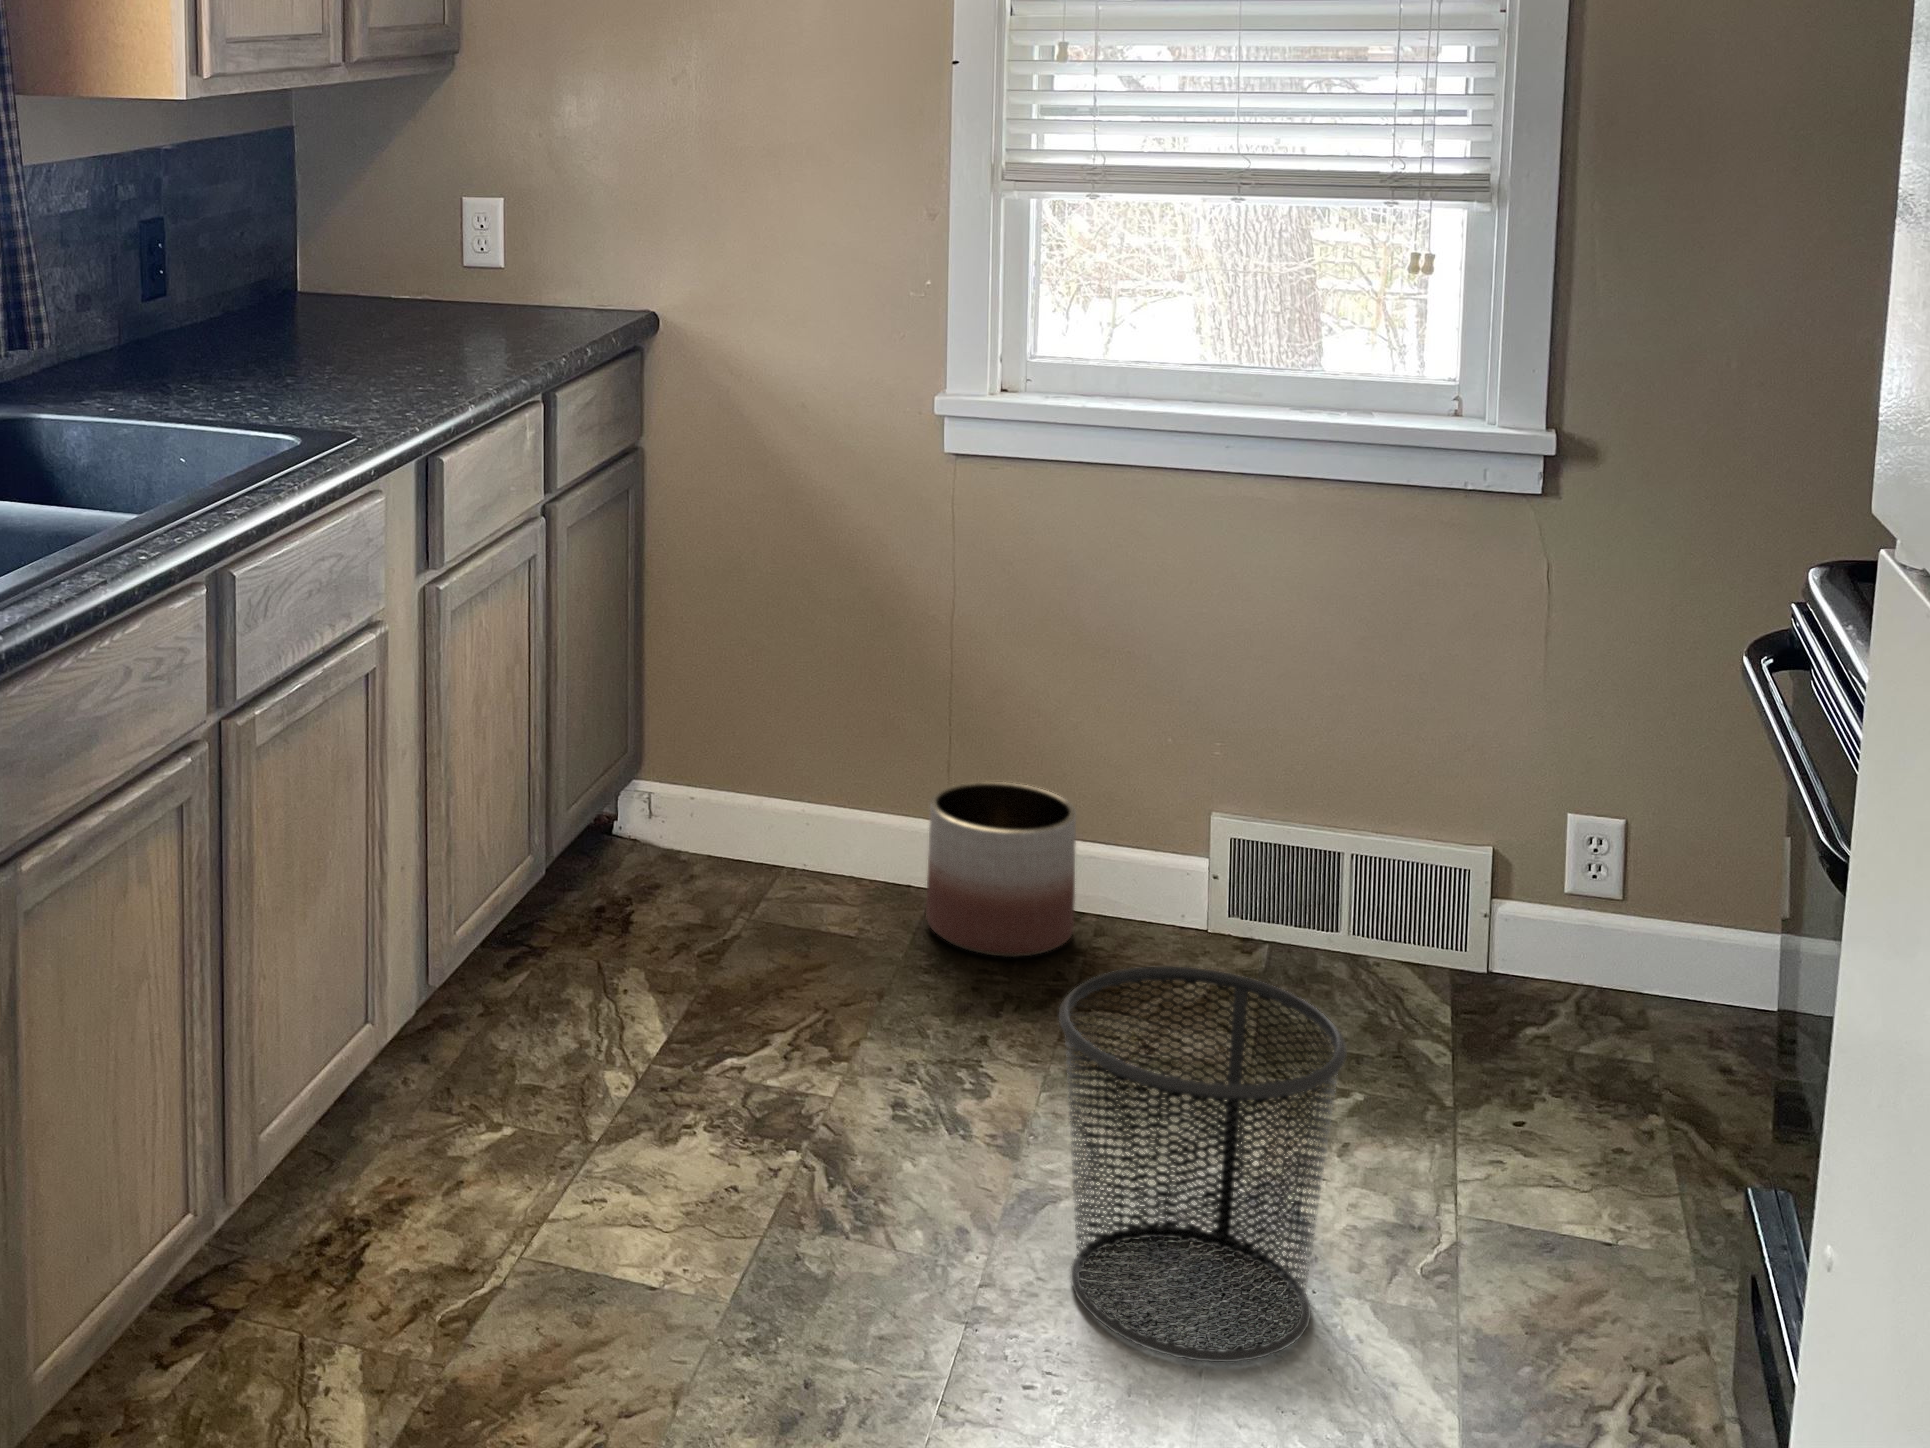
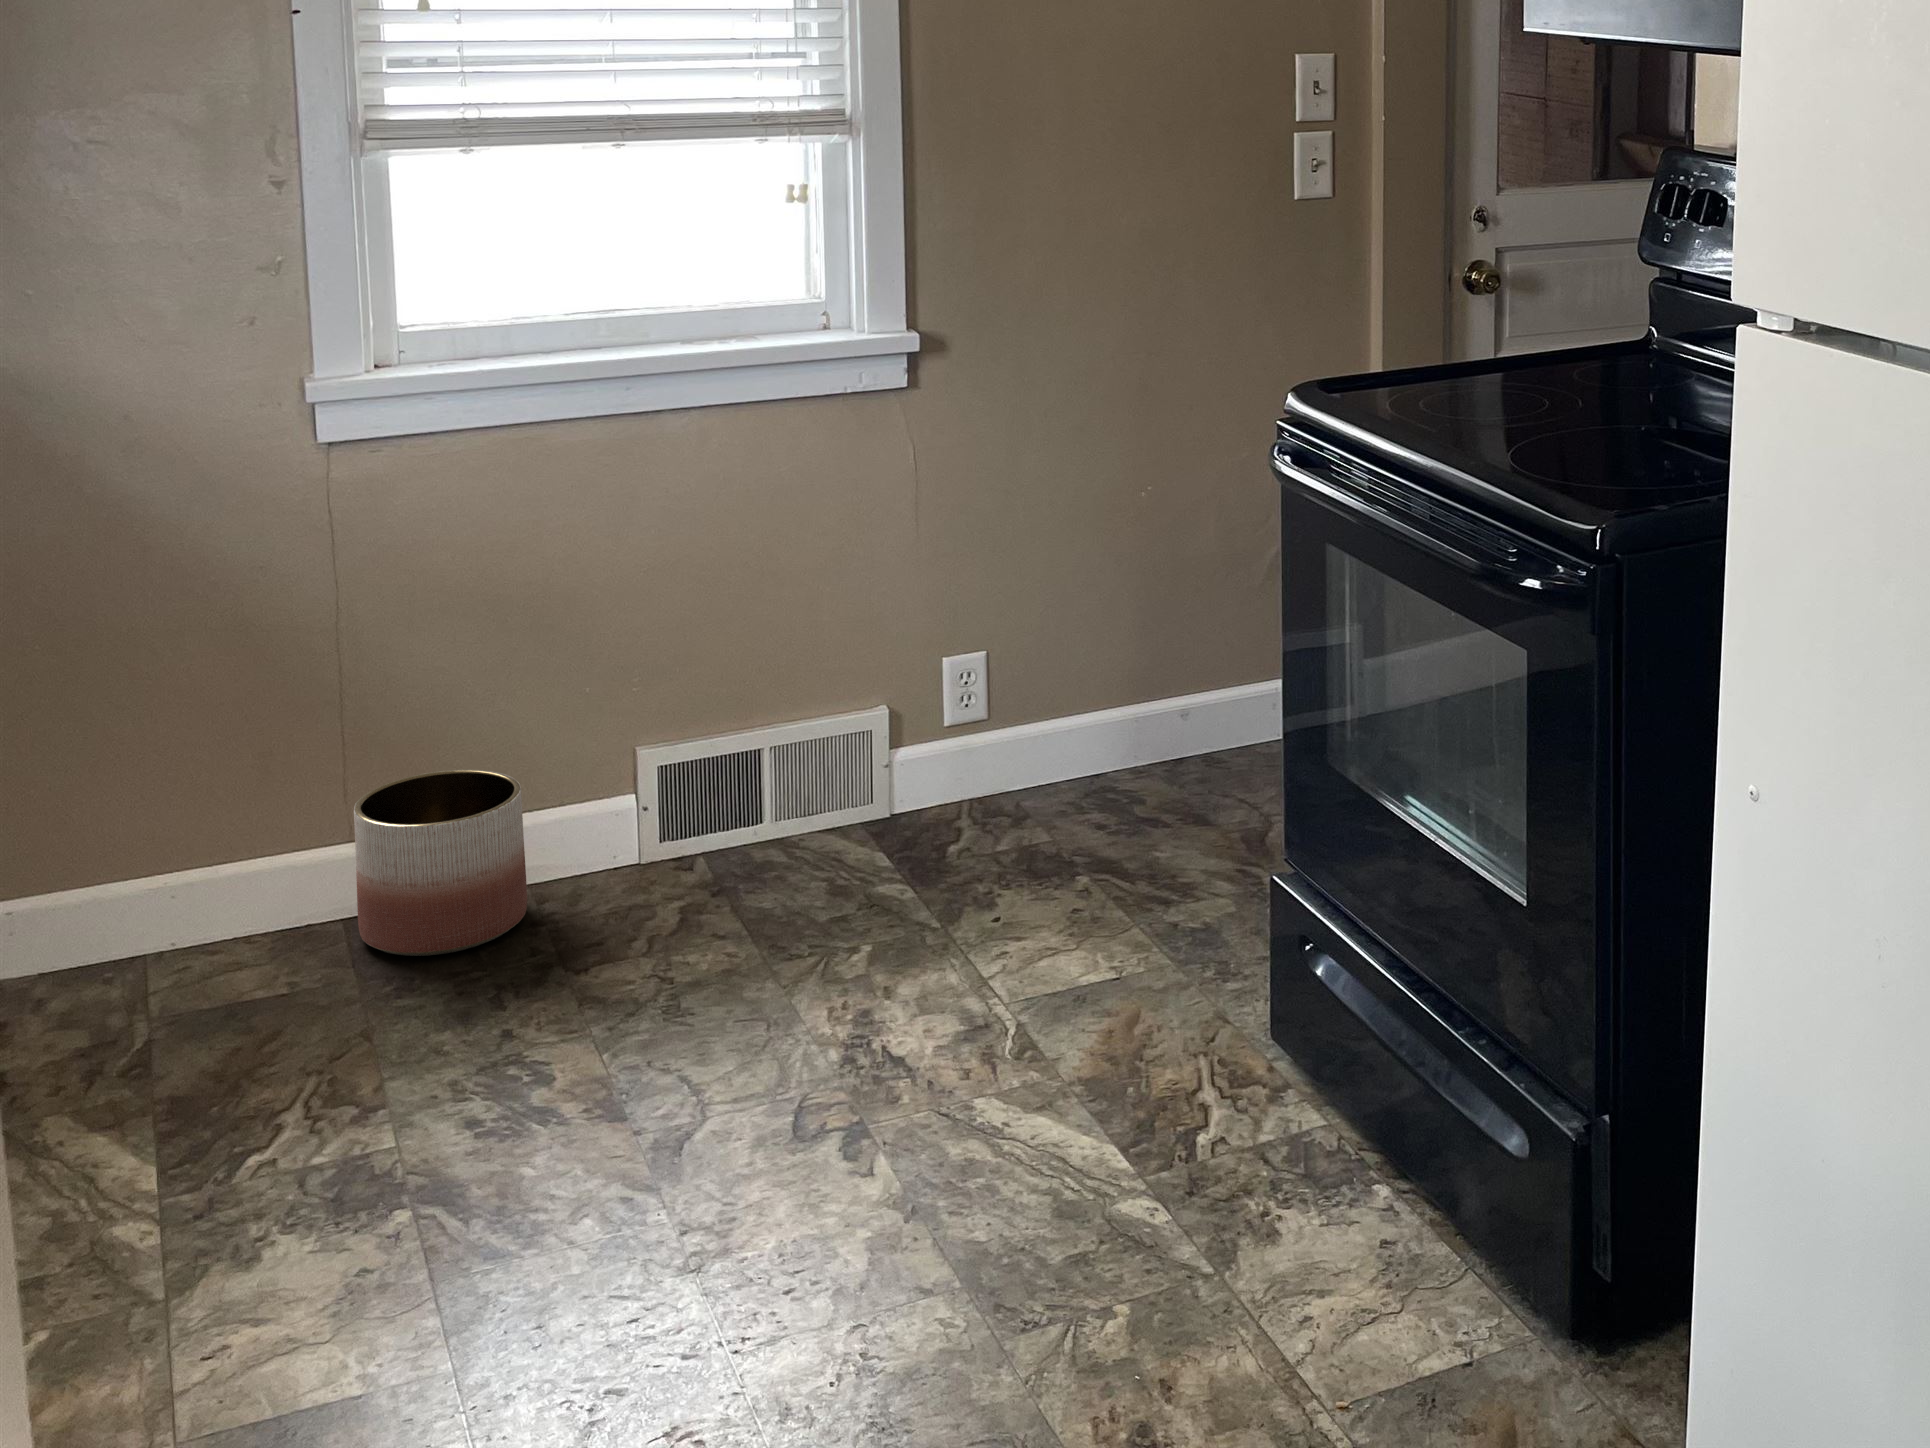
waste bin: present [1059,966,1347,1362] -> none [723,857,989,1215]

